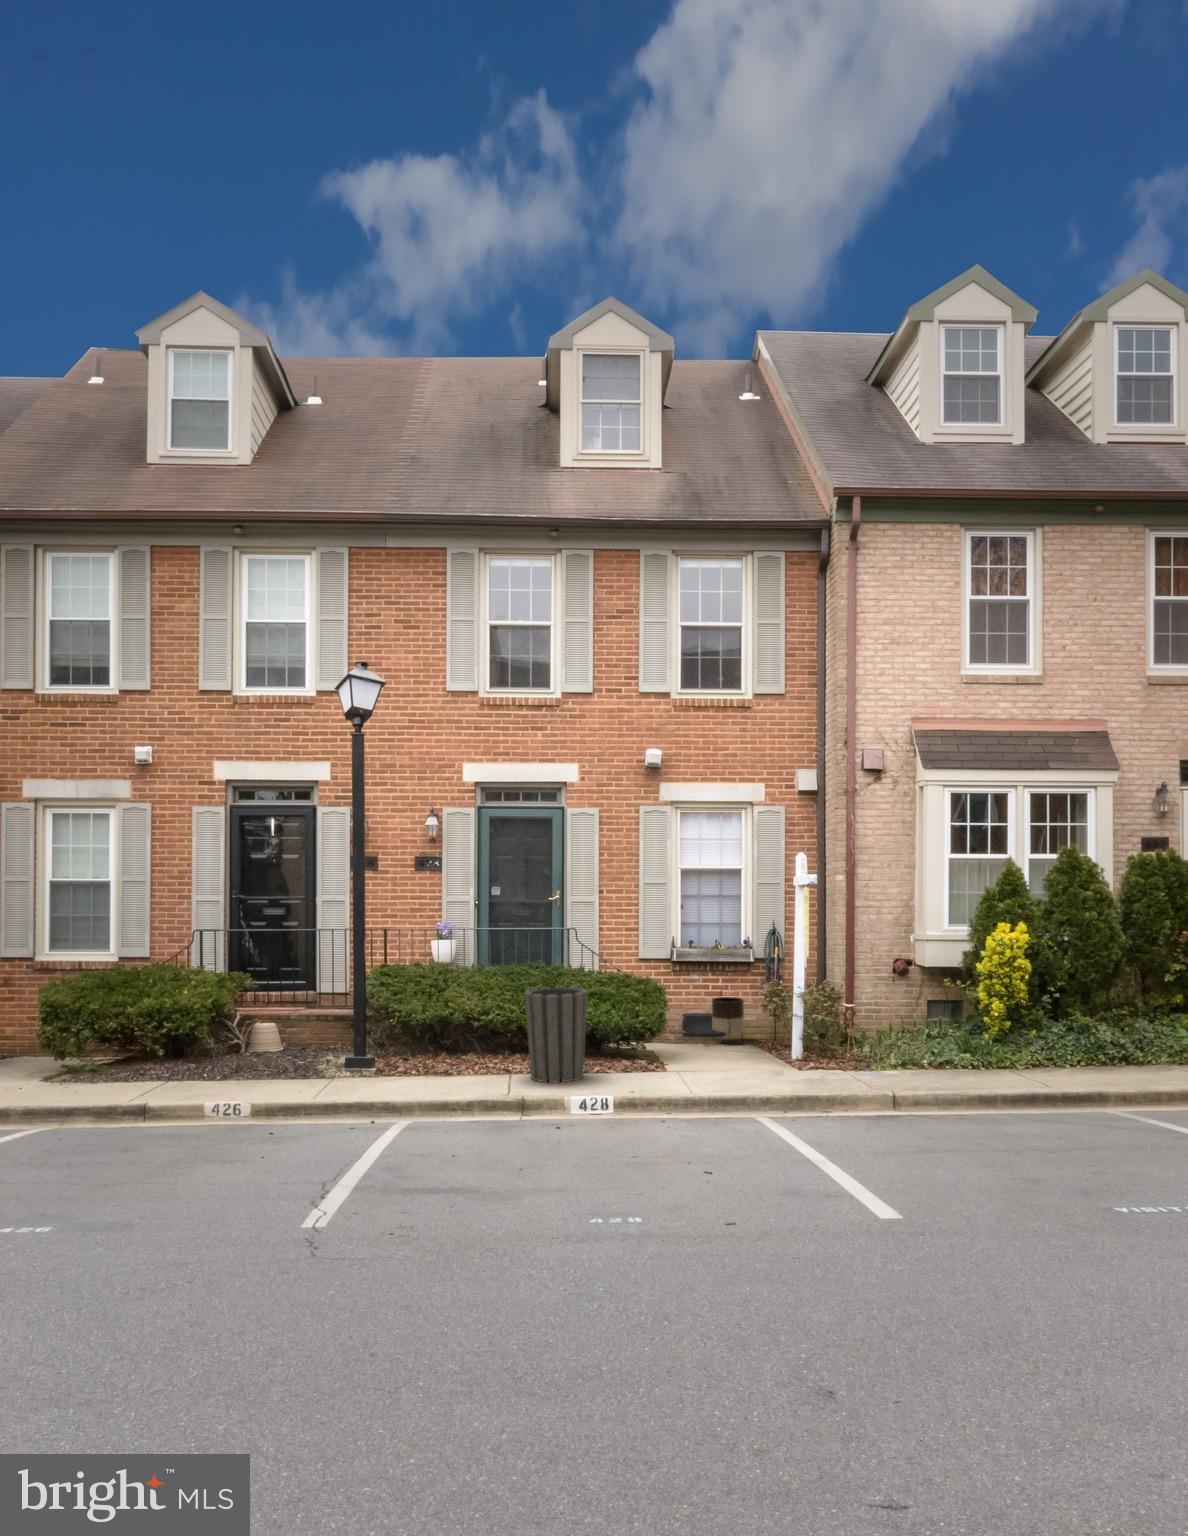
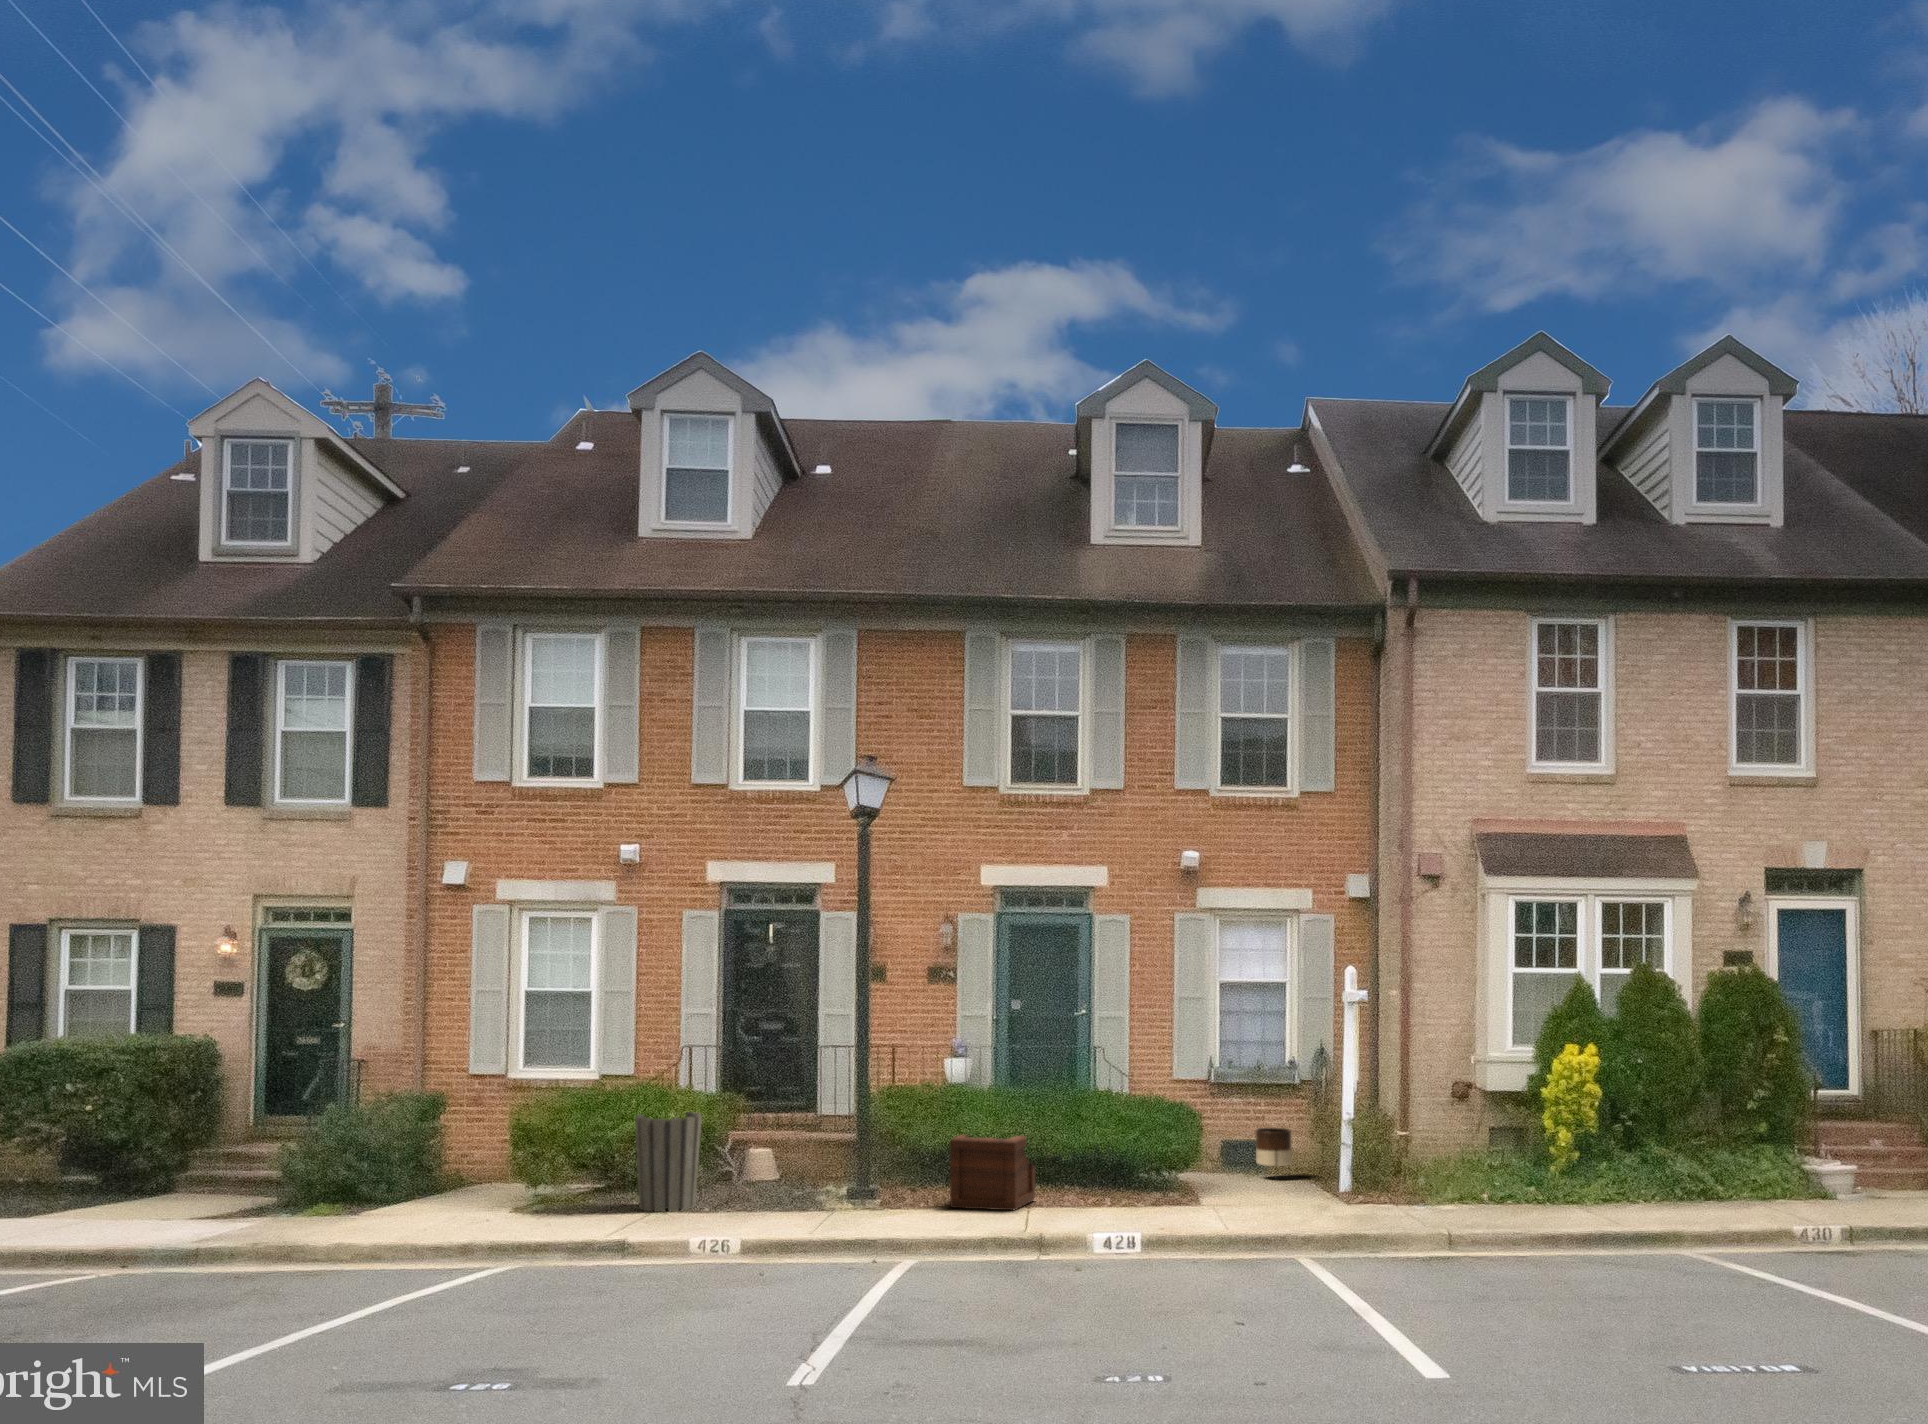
trash can: present [525,986,587,1082] -> present [635,1112,702,1212]
wooden crate: none [414,1007,499,1085] -> present [950,1135,1035,1210]

